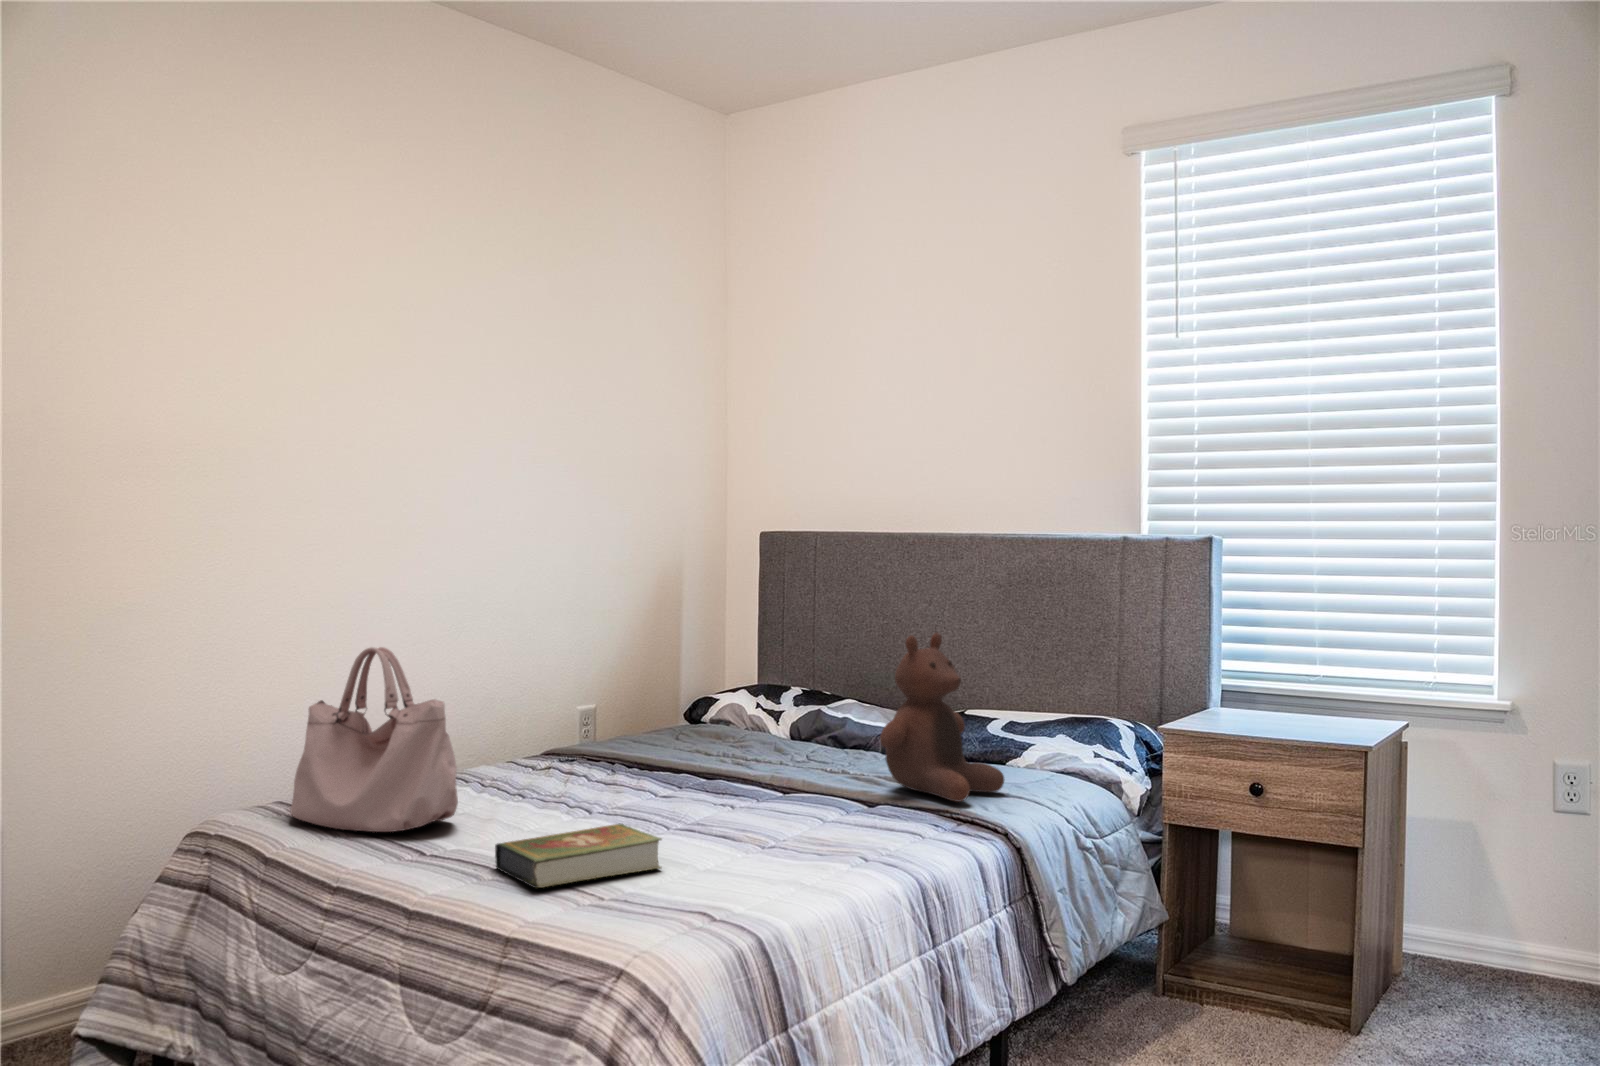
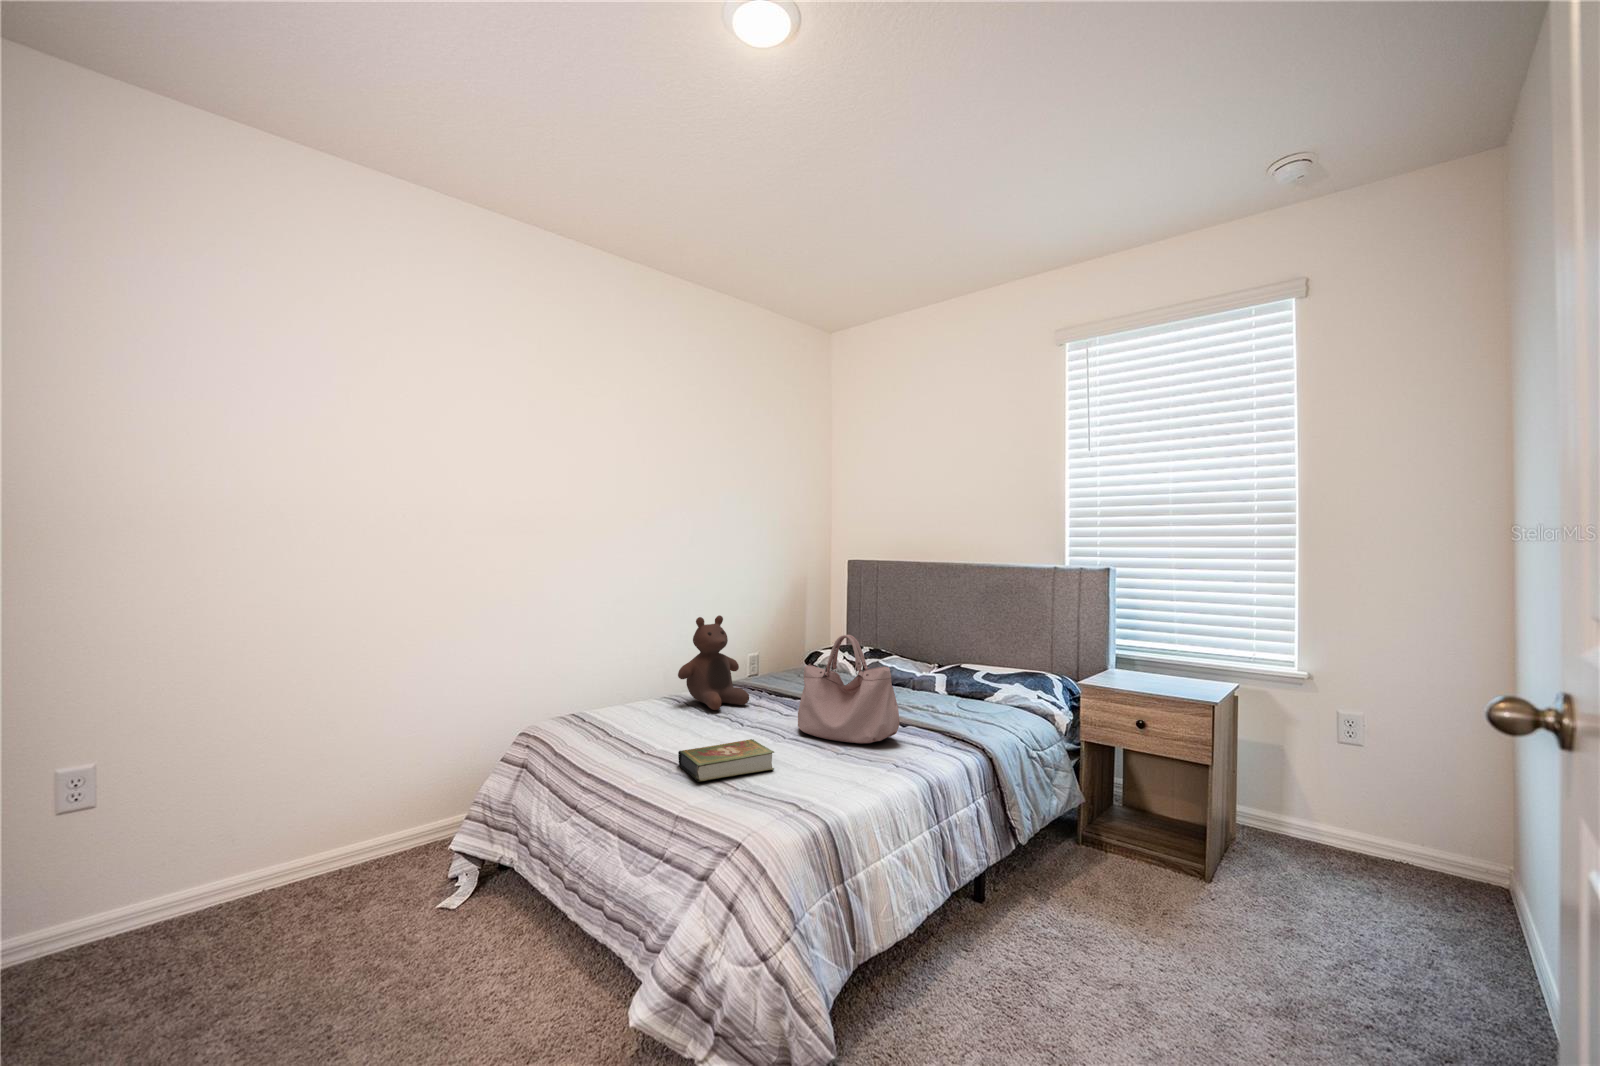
stuffed bear: present [880,633,1004,802] -> present [678,615,749,710]
handbag: present [291,647,458,832] -> present [798,635,900,743]

